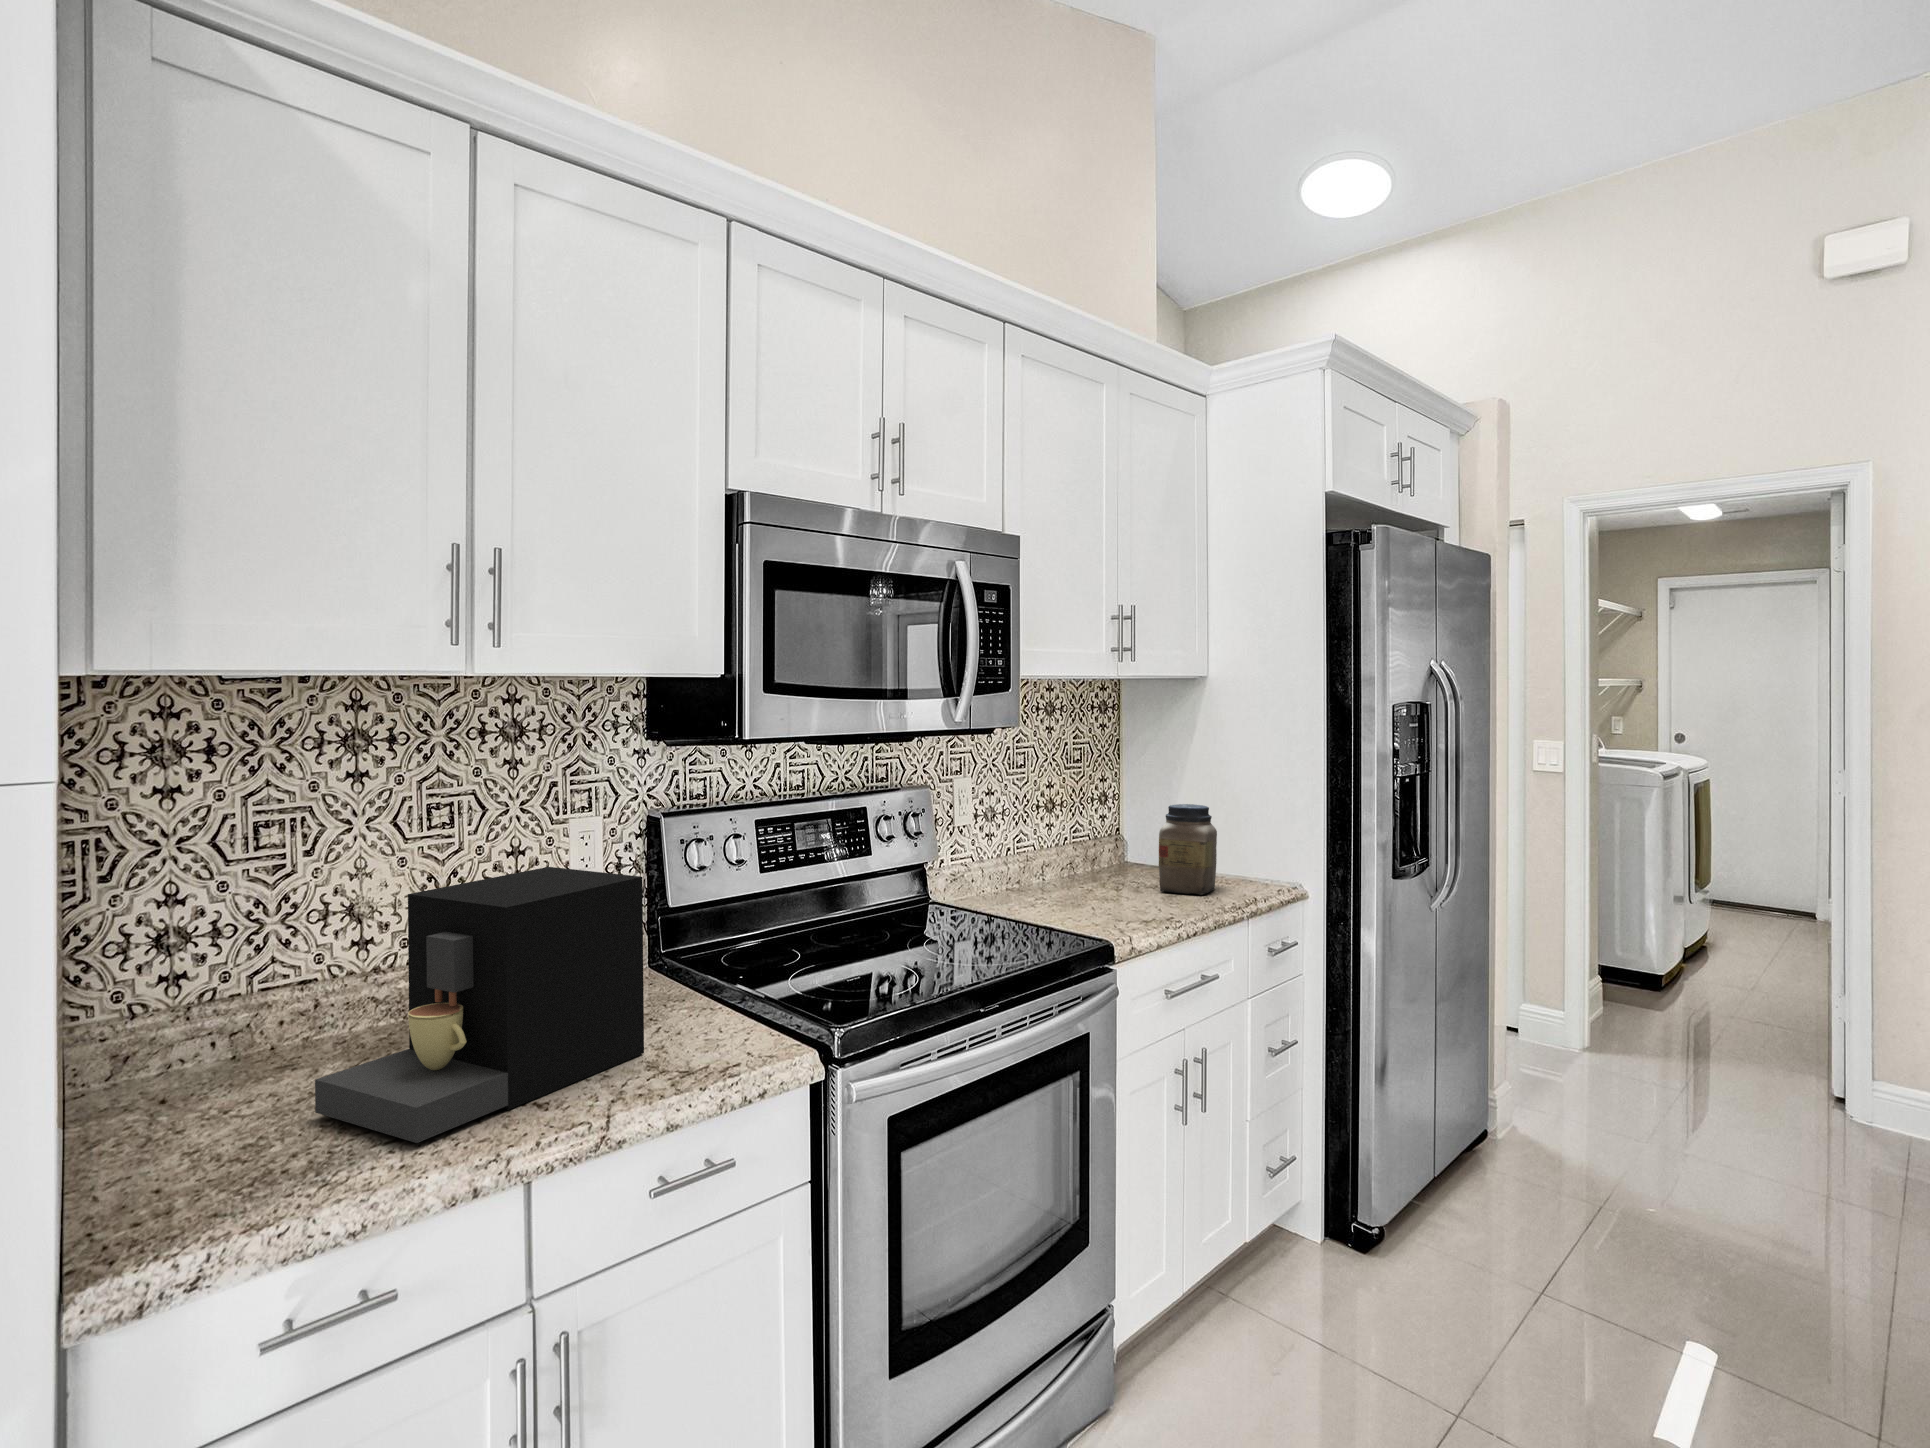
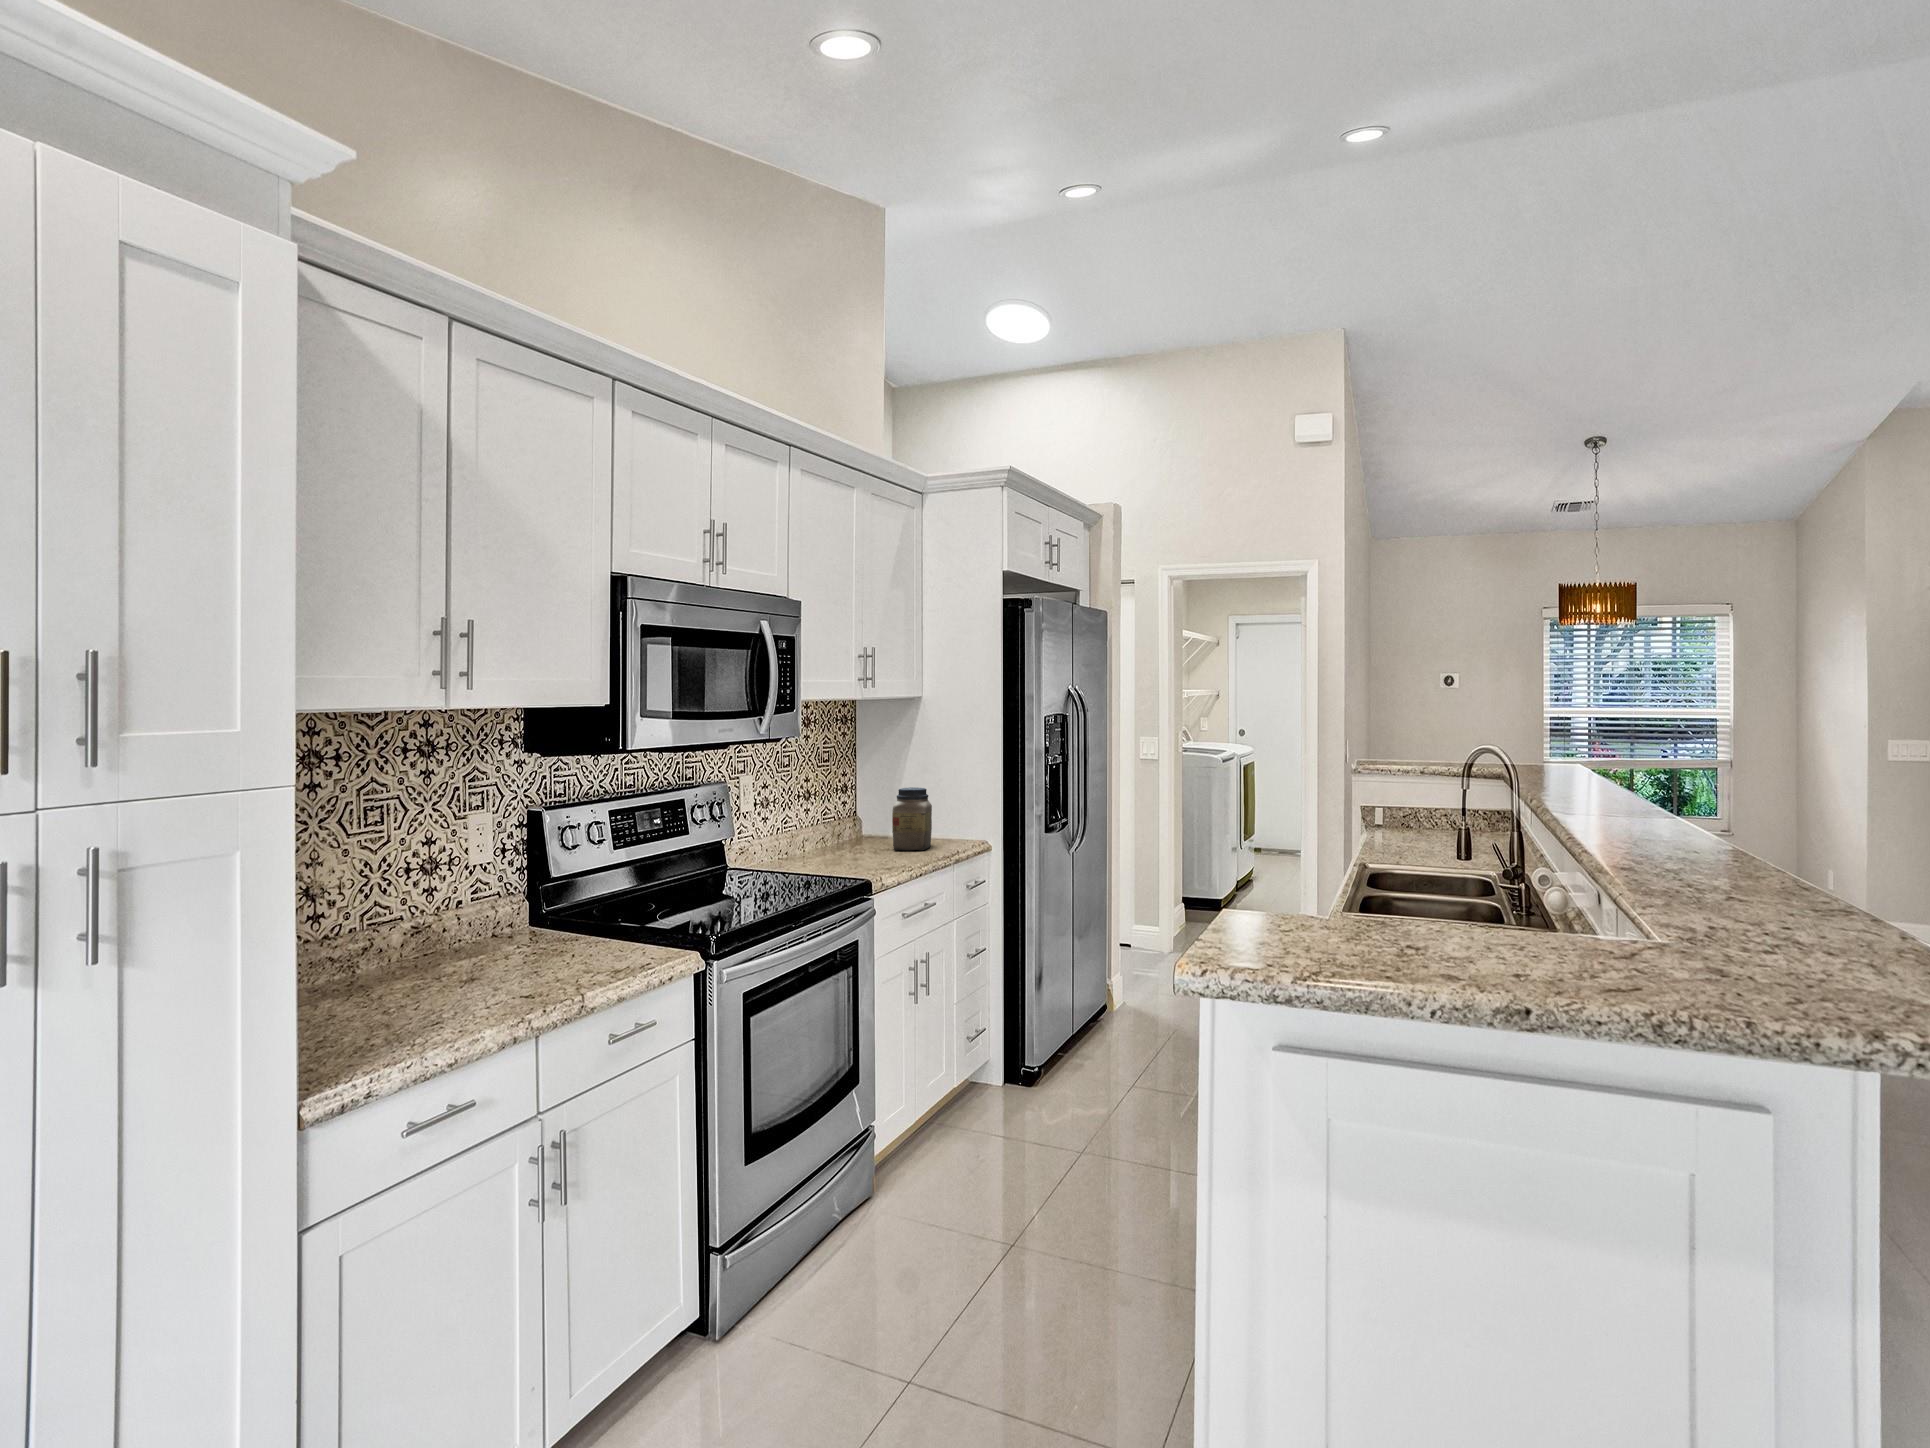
coffee maker: present [315,867,644,1143] -> none [354,846,576,1026]

